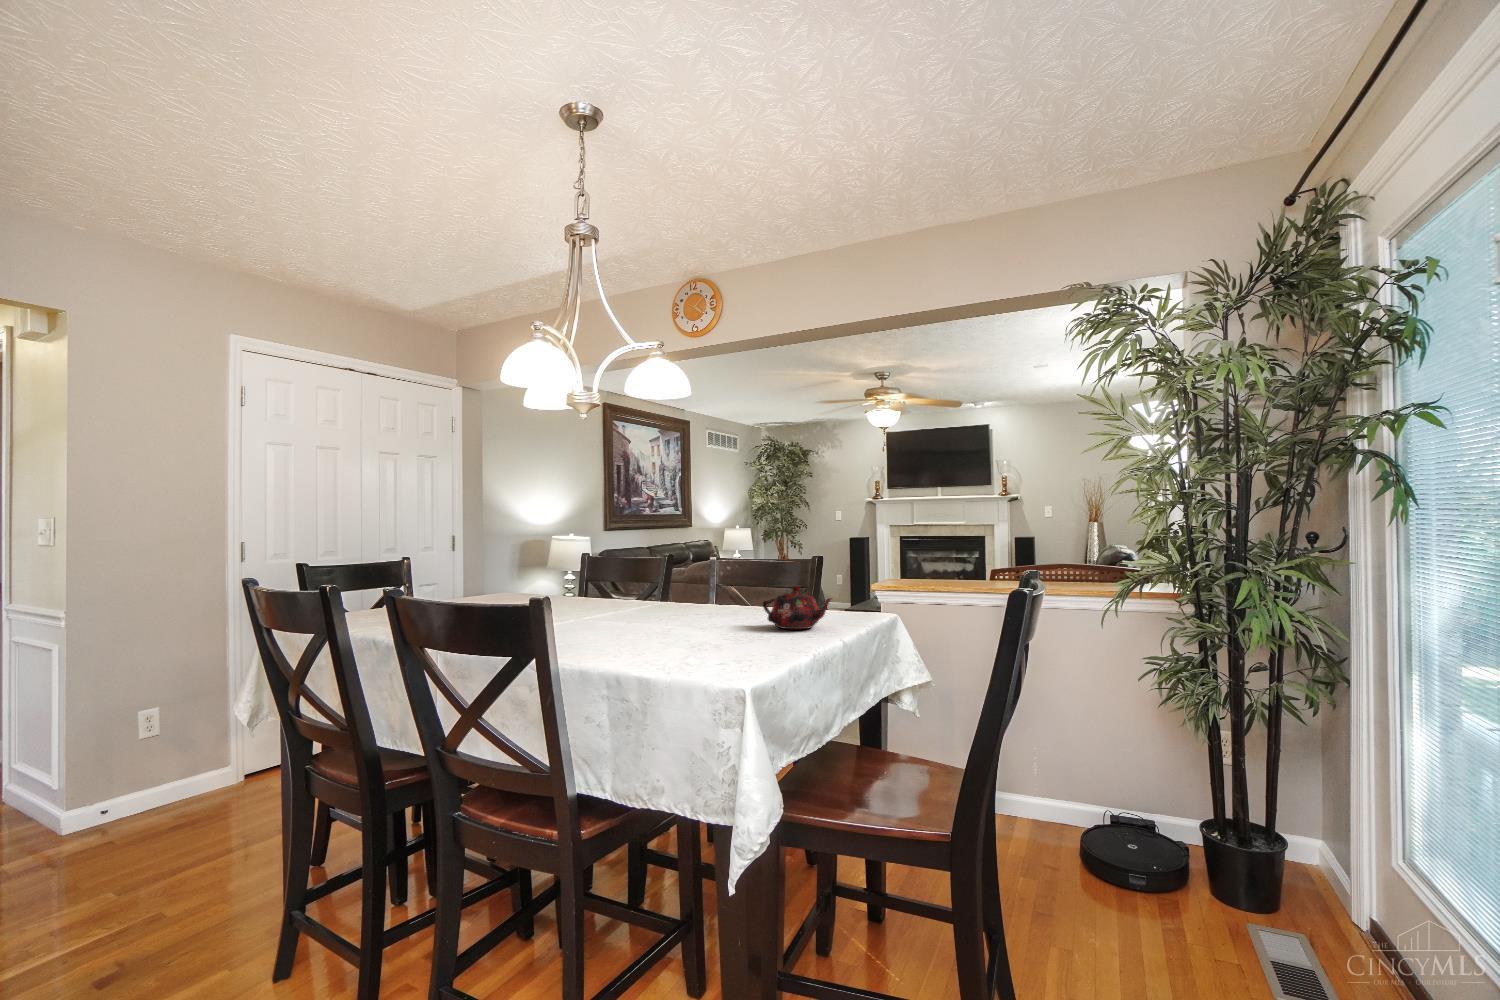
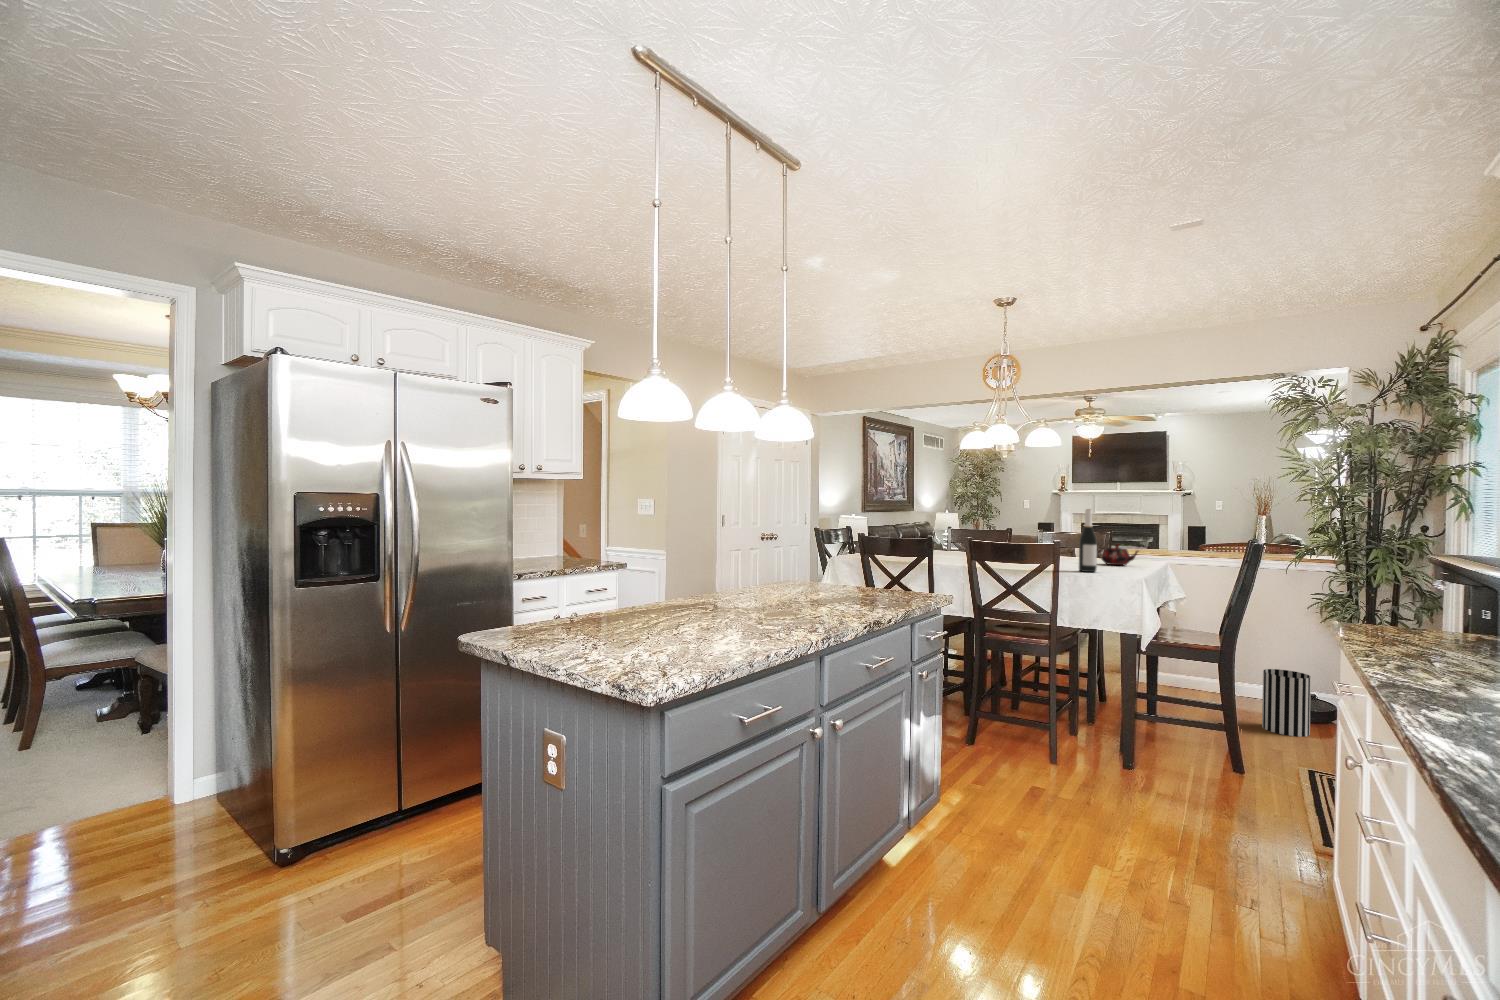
wine bottle: none [660,520,697,665] -> present [1079,509,1097,572]
wastebasket: none [1067,801,1149,944] -> present [1262,669,1311,737]

